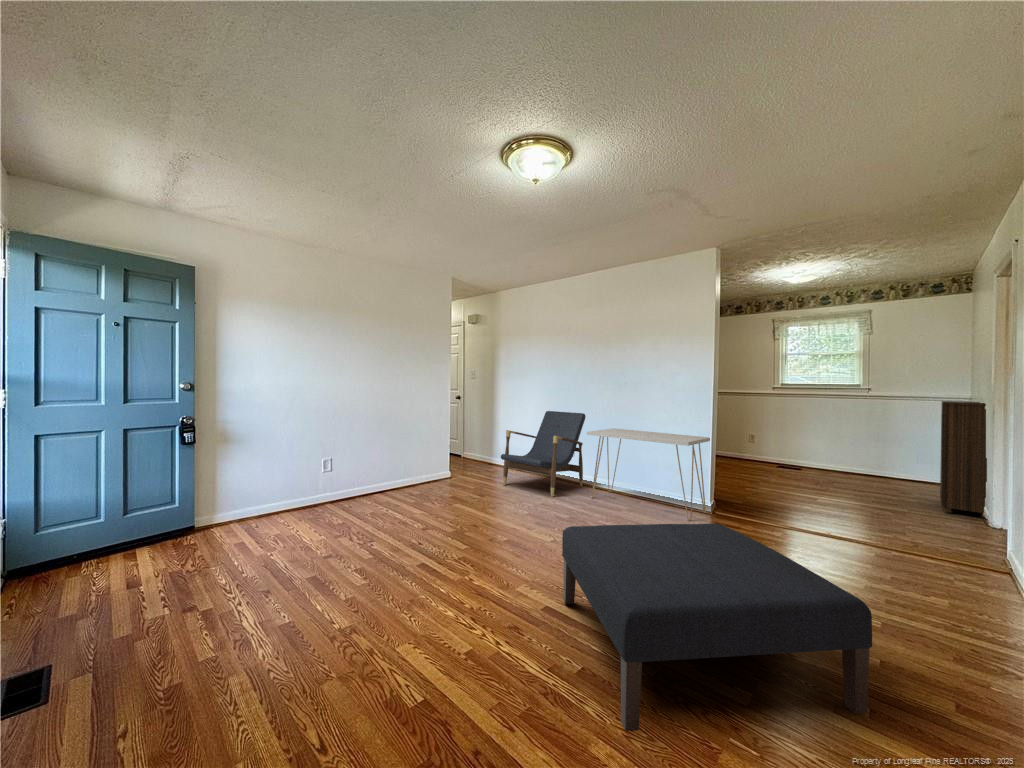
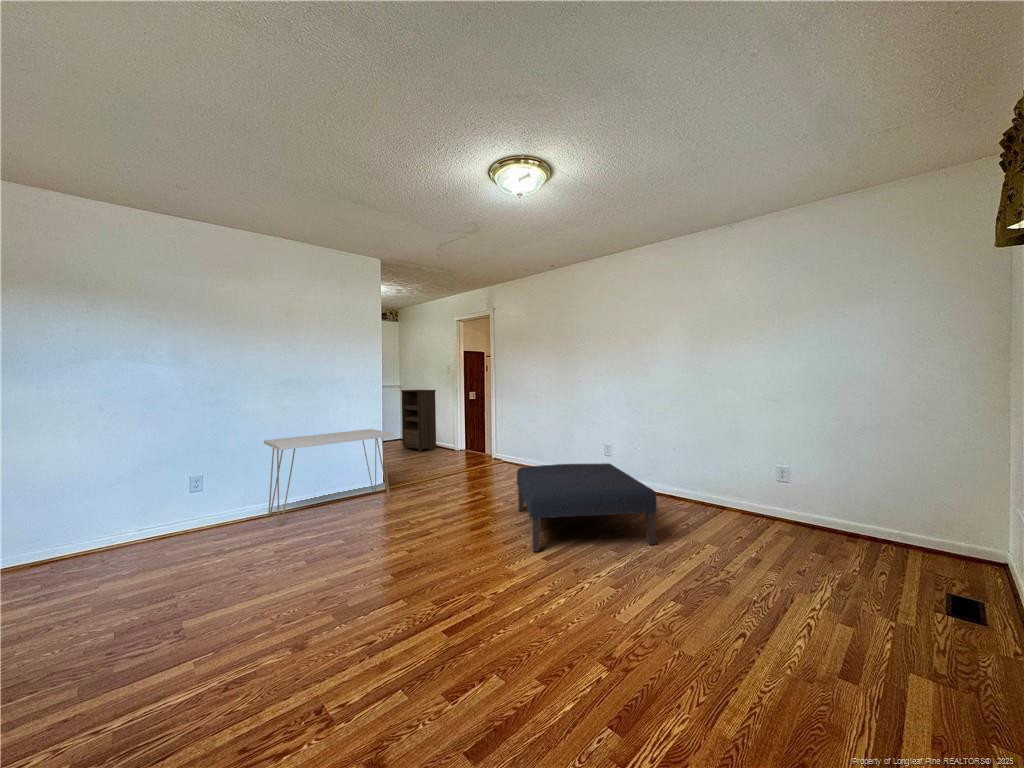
lounge chair: present [501,411,586,497] -> none [99,430,244,582]

